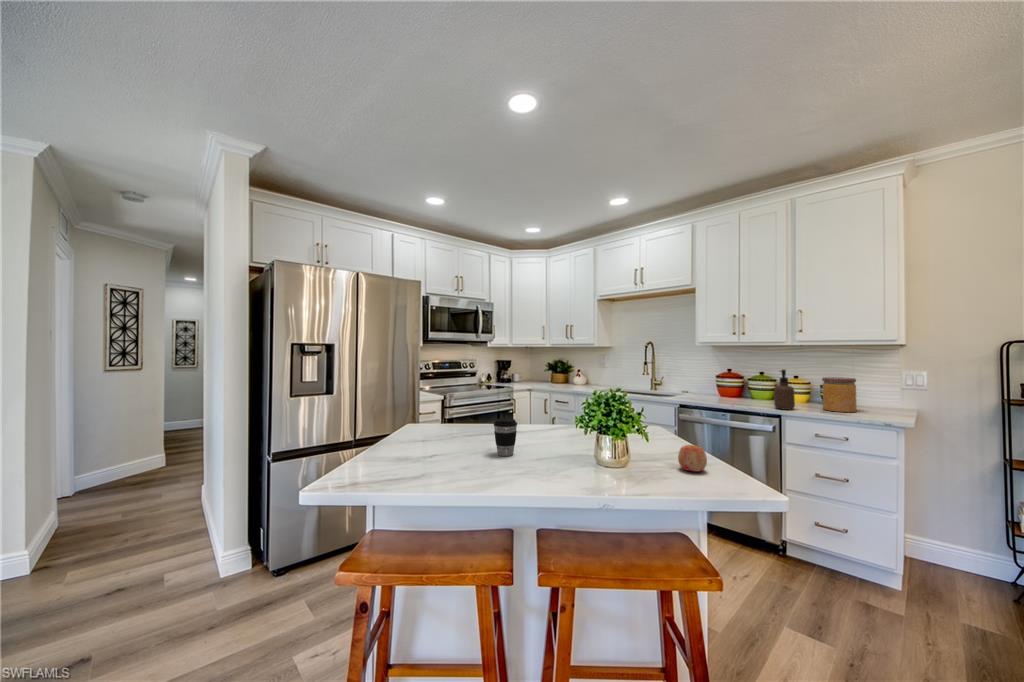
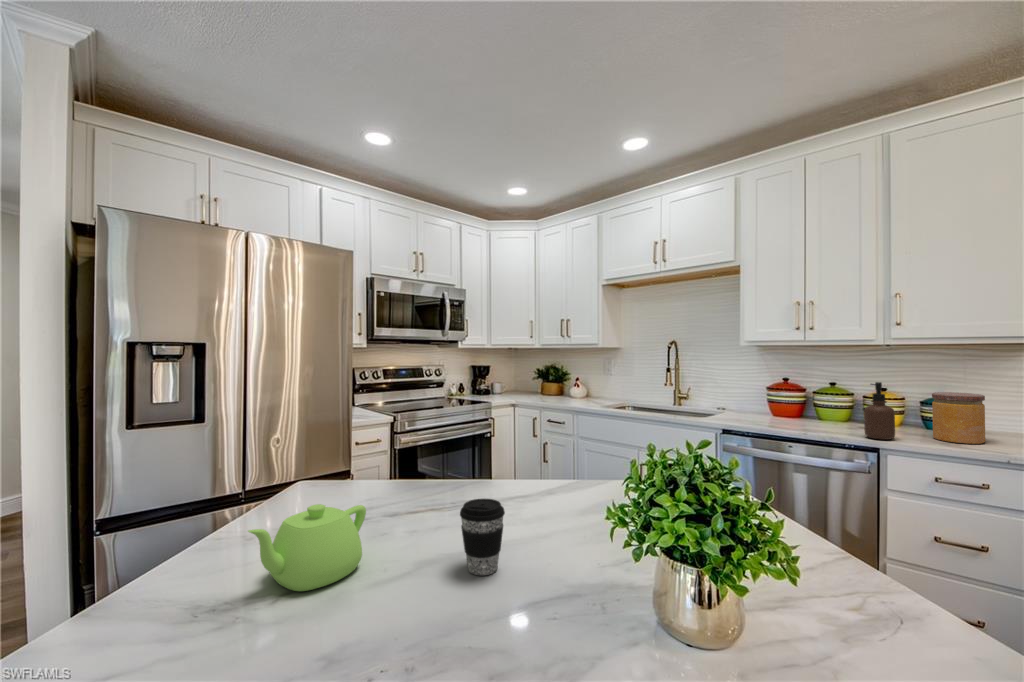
teapot: none [389,419,442,458] -> present [248,504,366,591]
apple: present [678,445,707,472] -> none [822,560,888,622]

